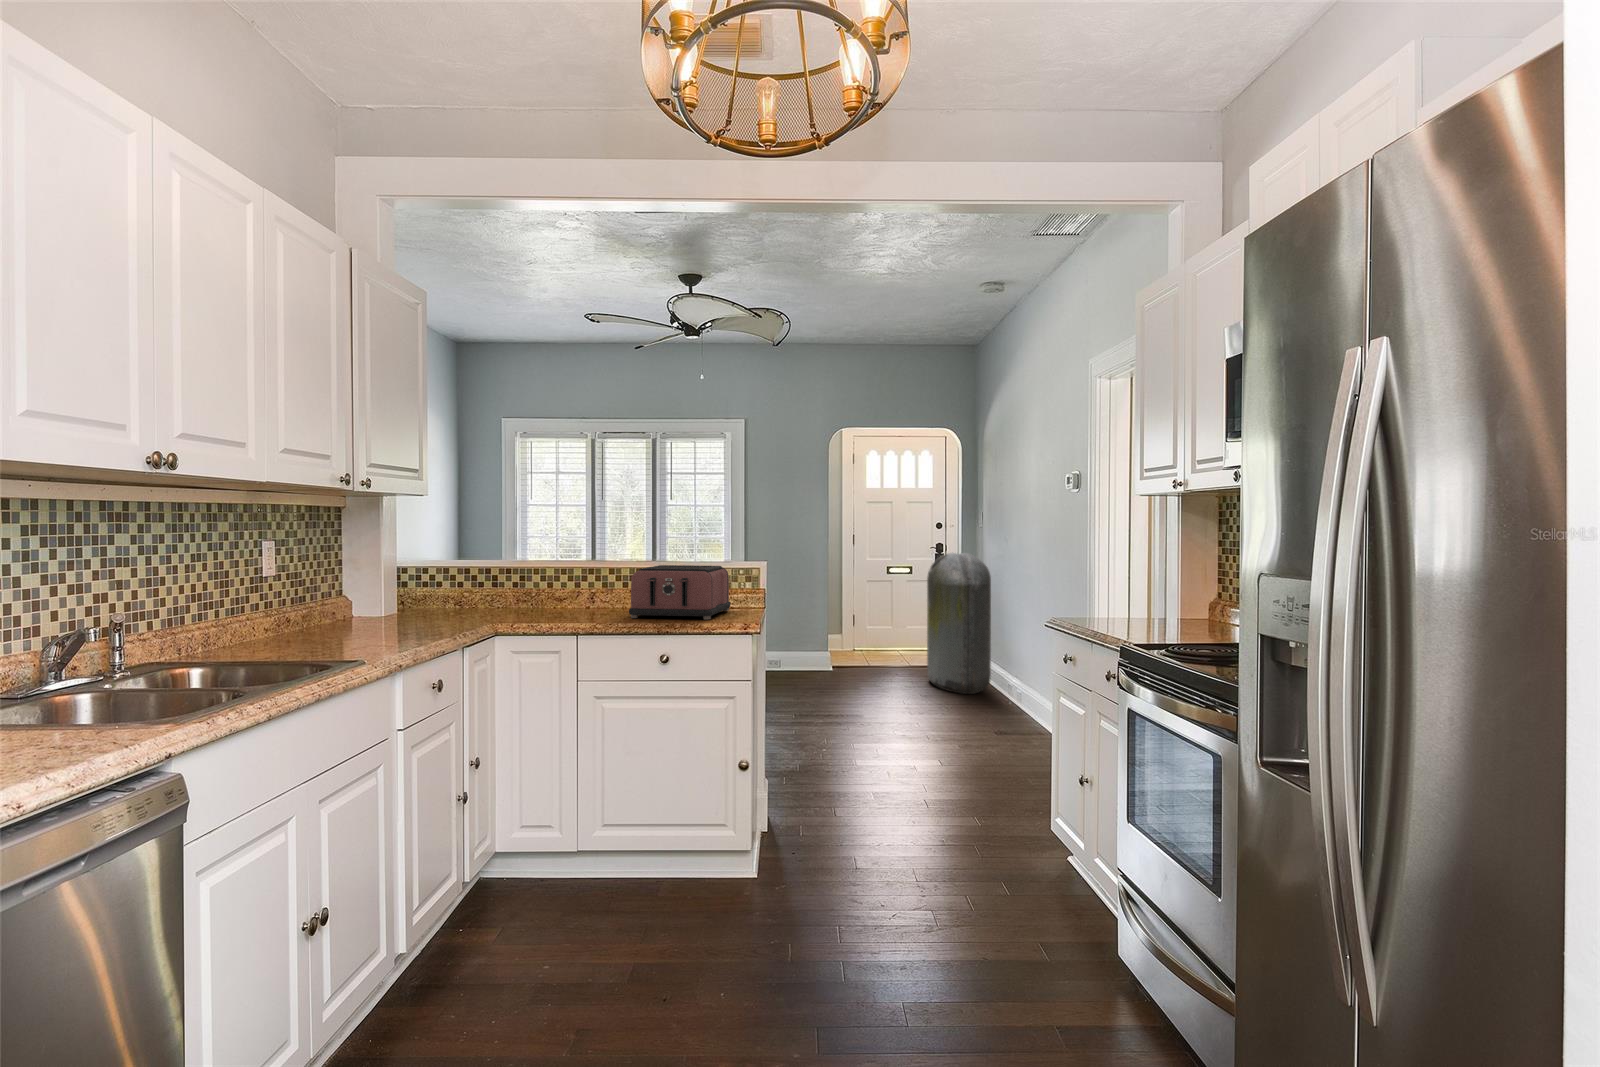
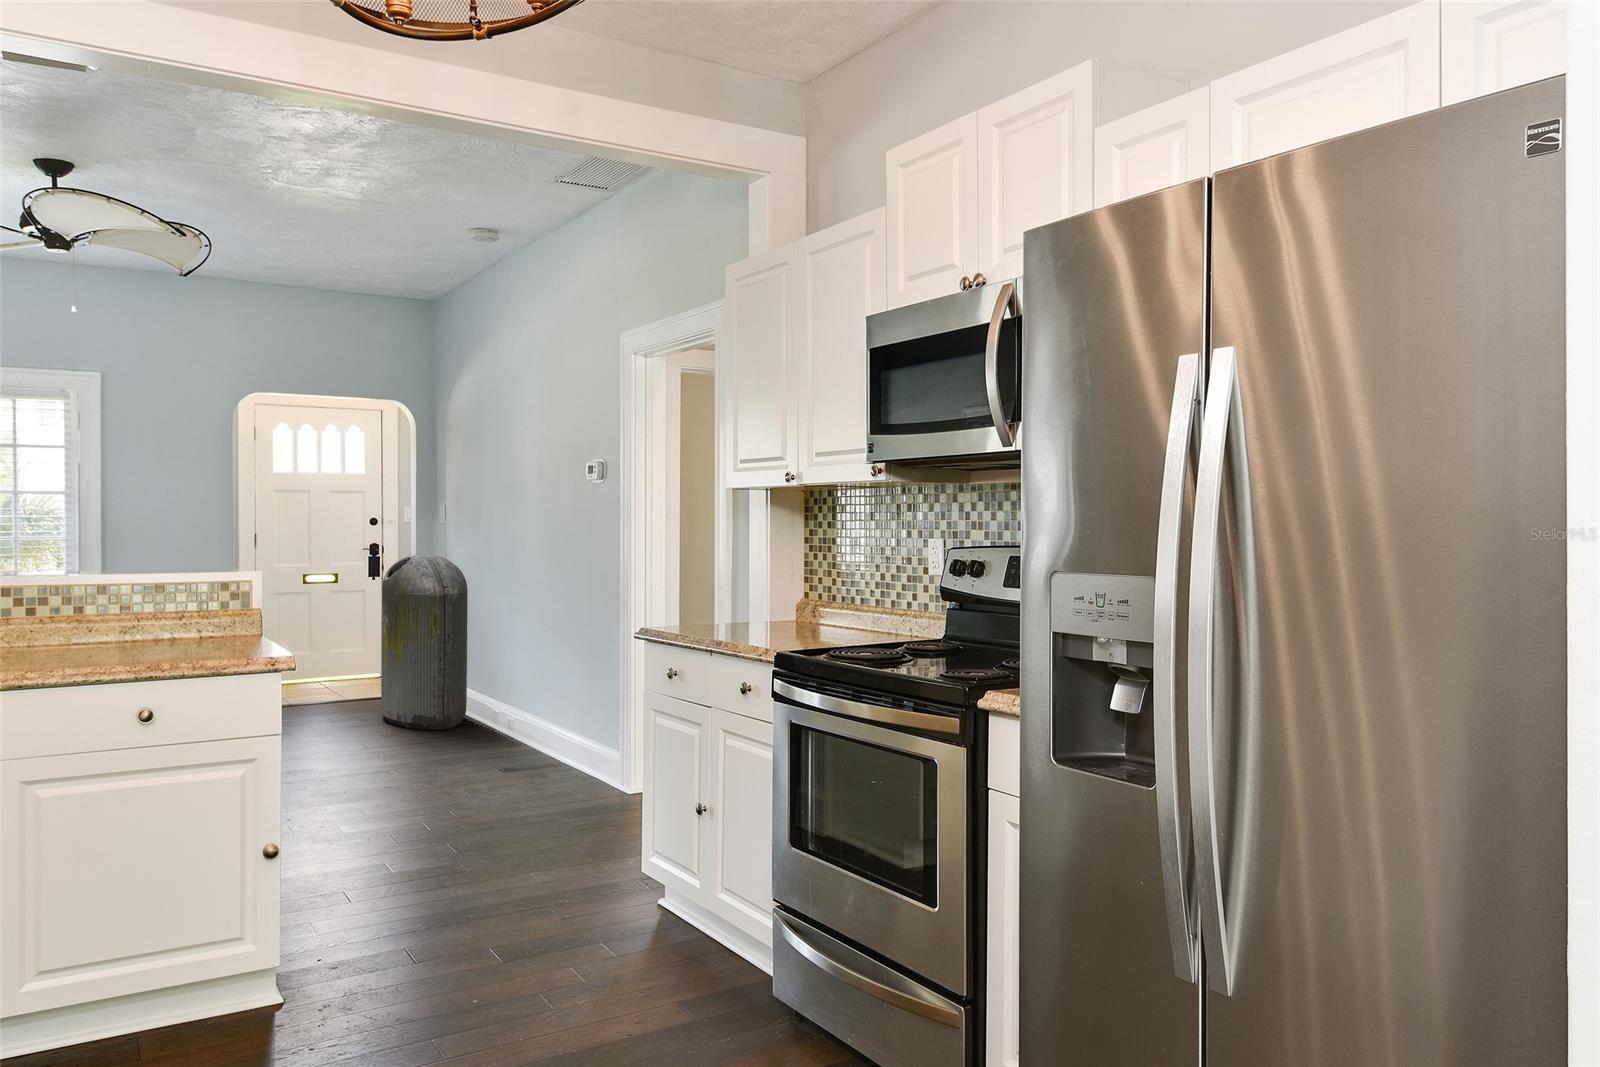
toaster: present [629,565,731,620] -> none [51,575,212,661]

